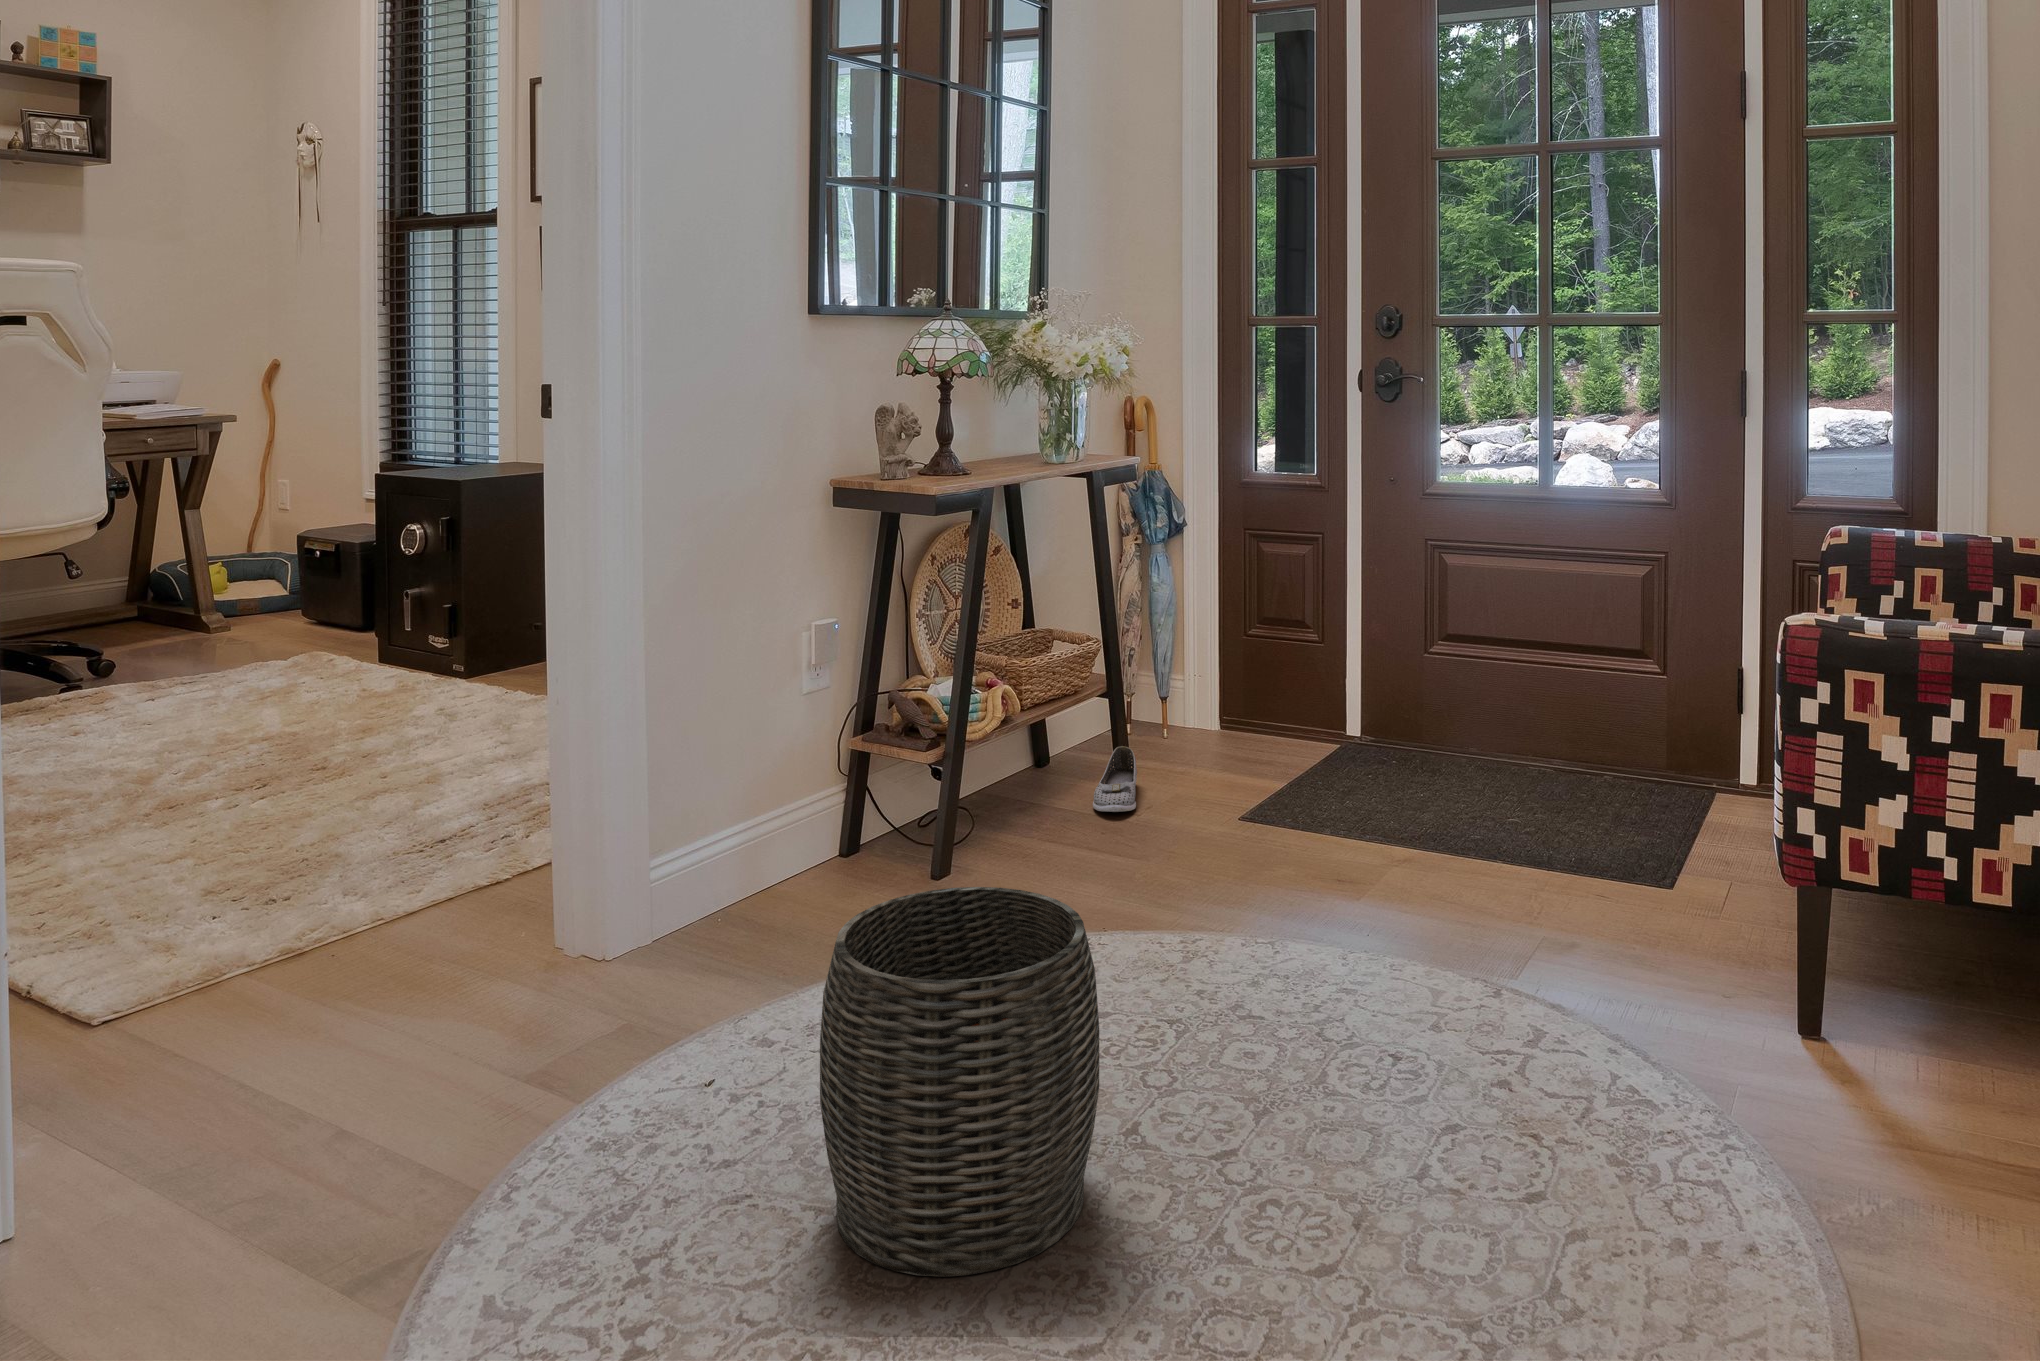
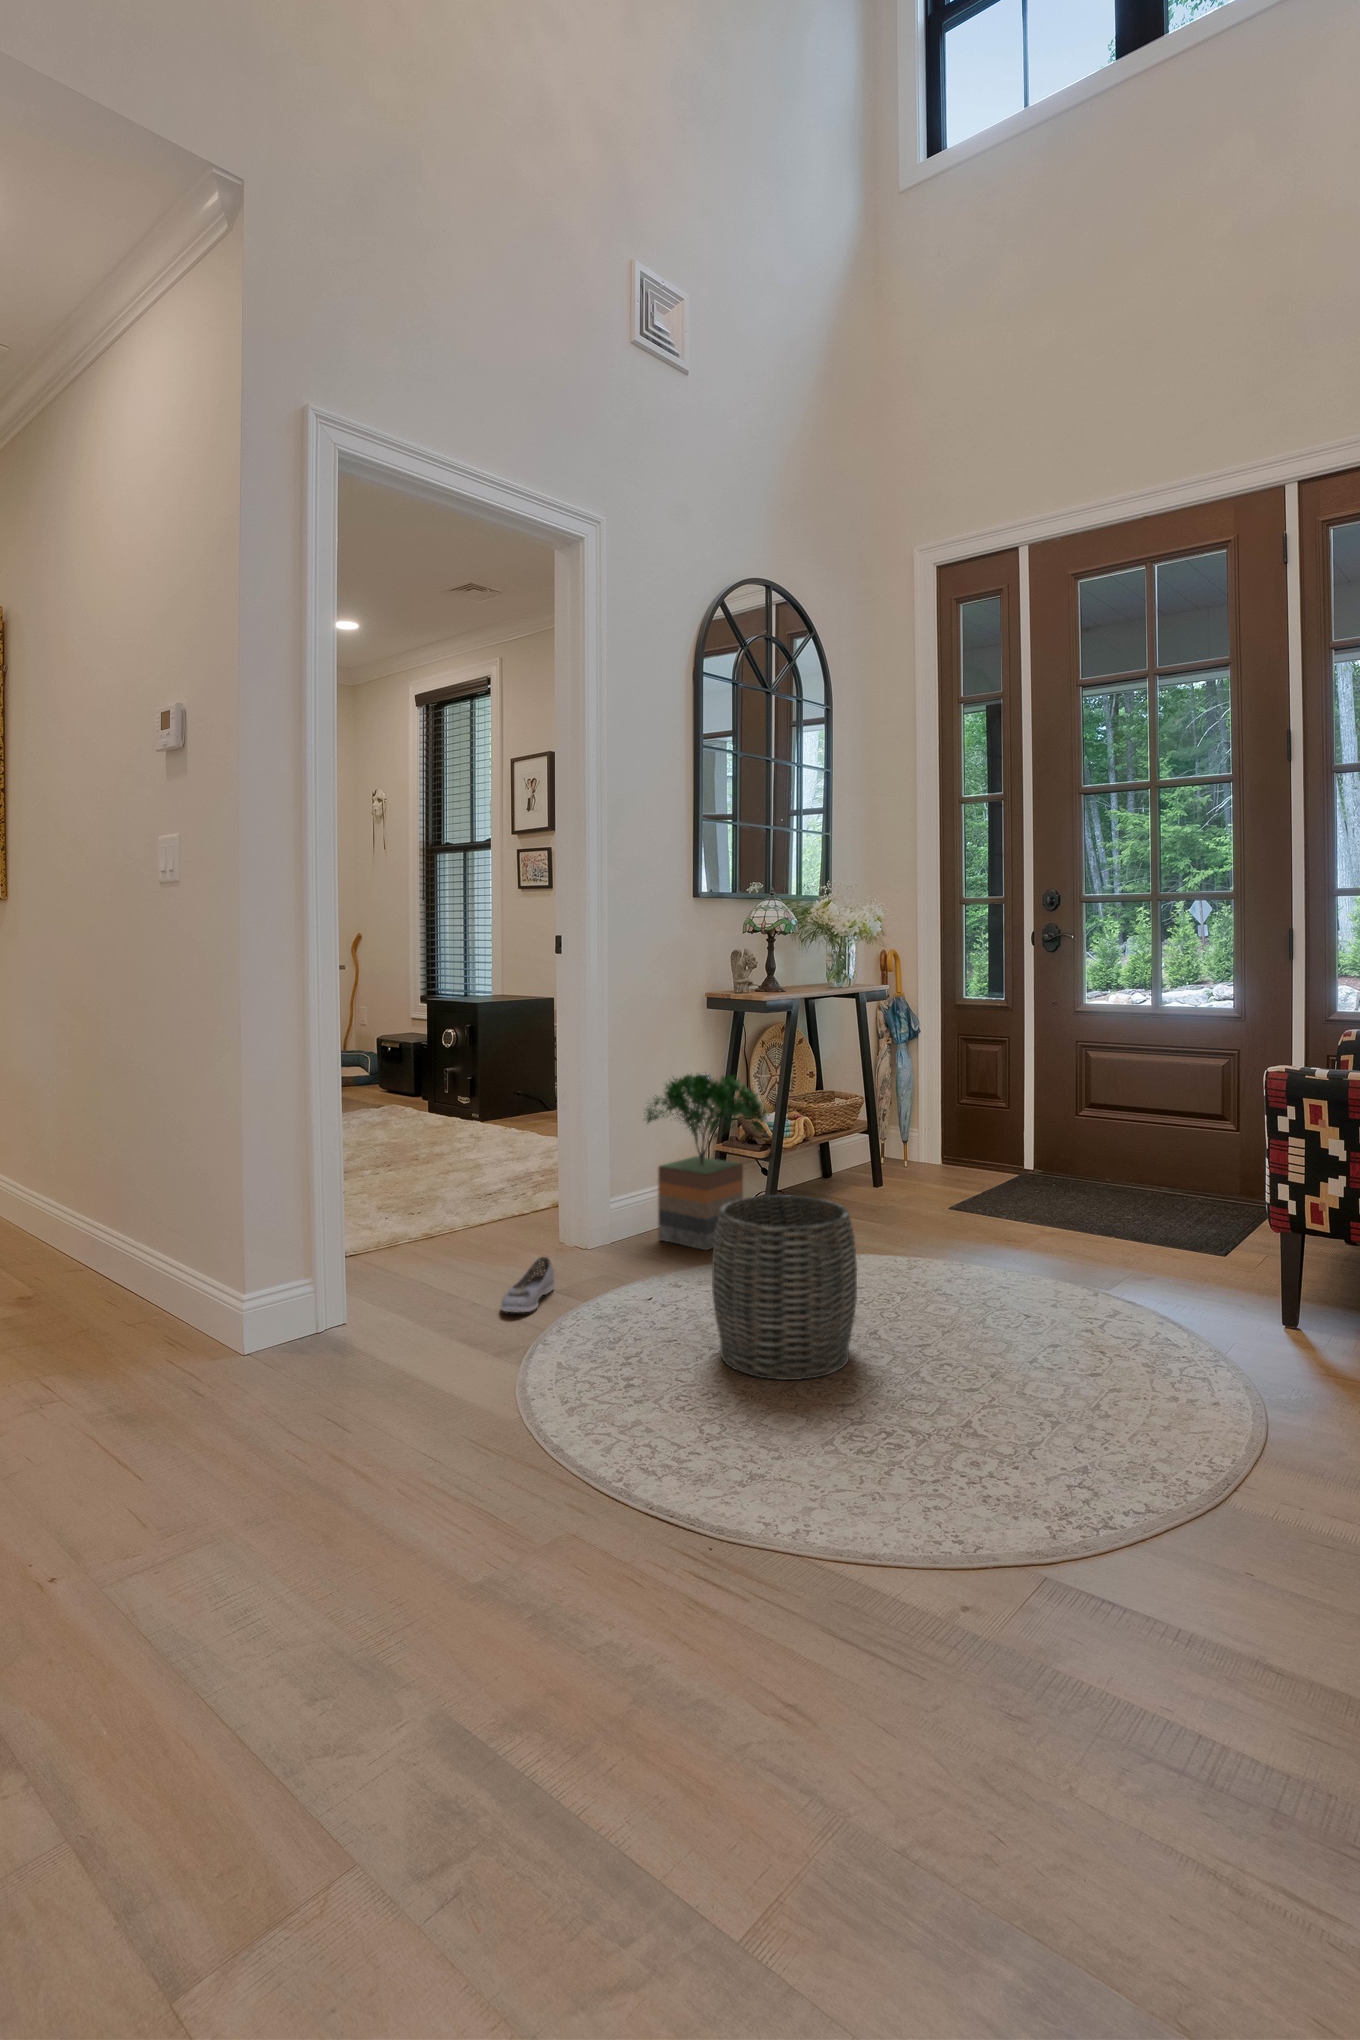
potted tree: none [710,622,948,945] -> present [645,1074,769,1250]
shoe: present [1093,746,1137,812] -> present [501,1257,555,1313]

